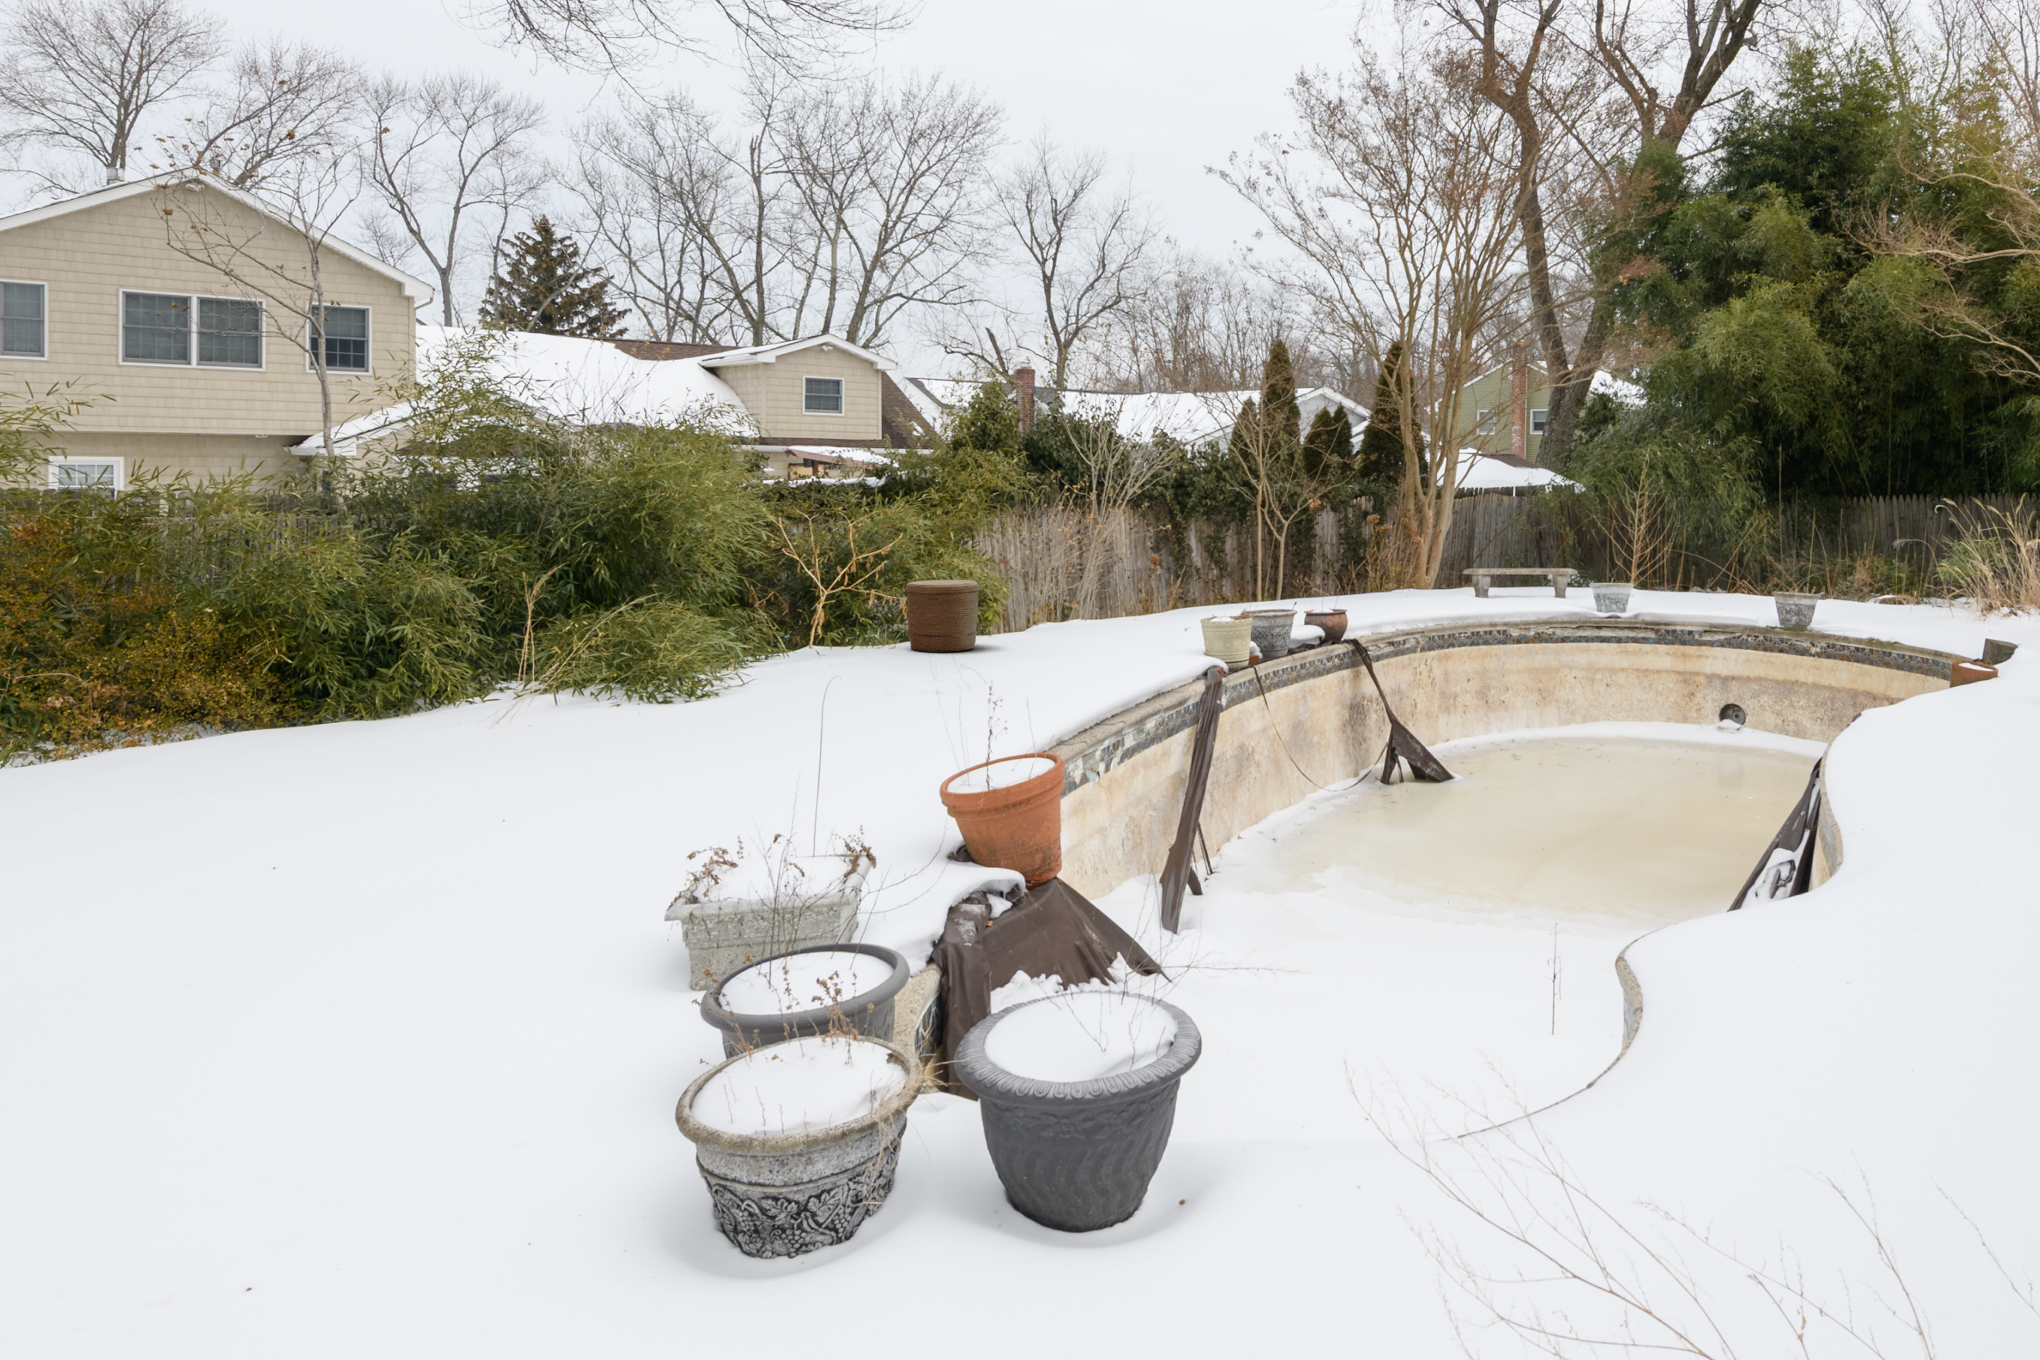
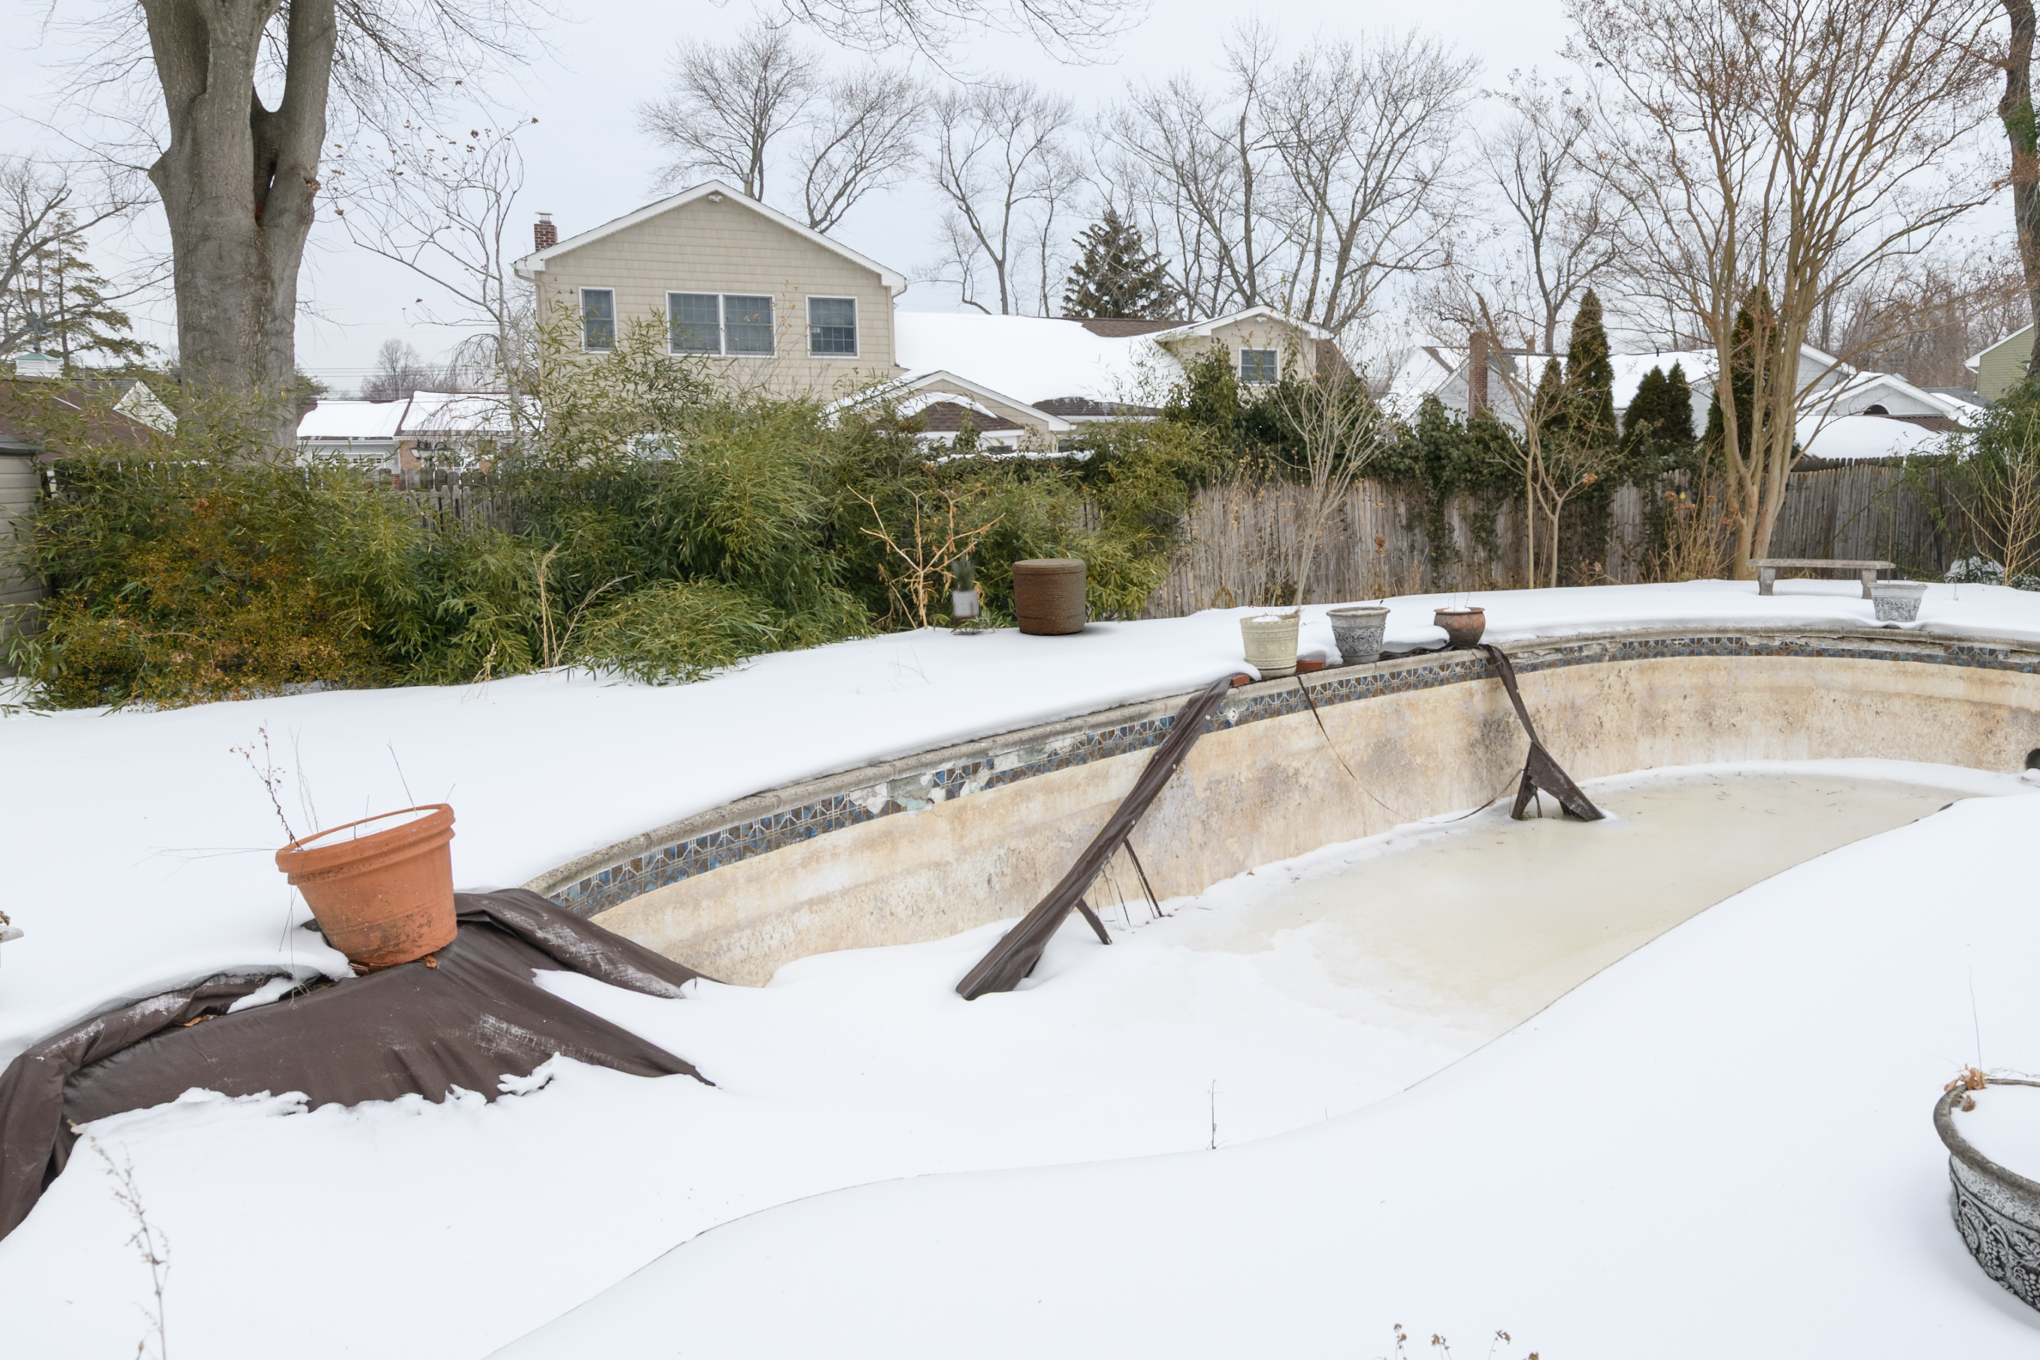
potted plant: none [856,574,881,656] -> present [952,557,979,620]

